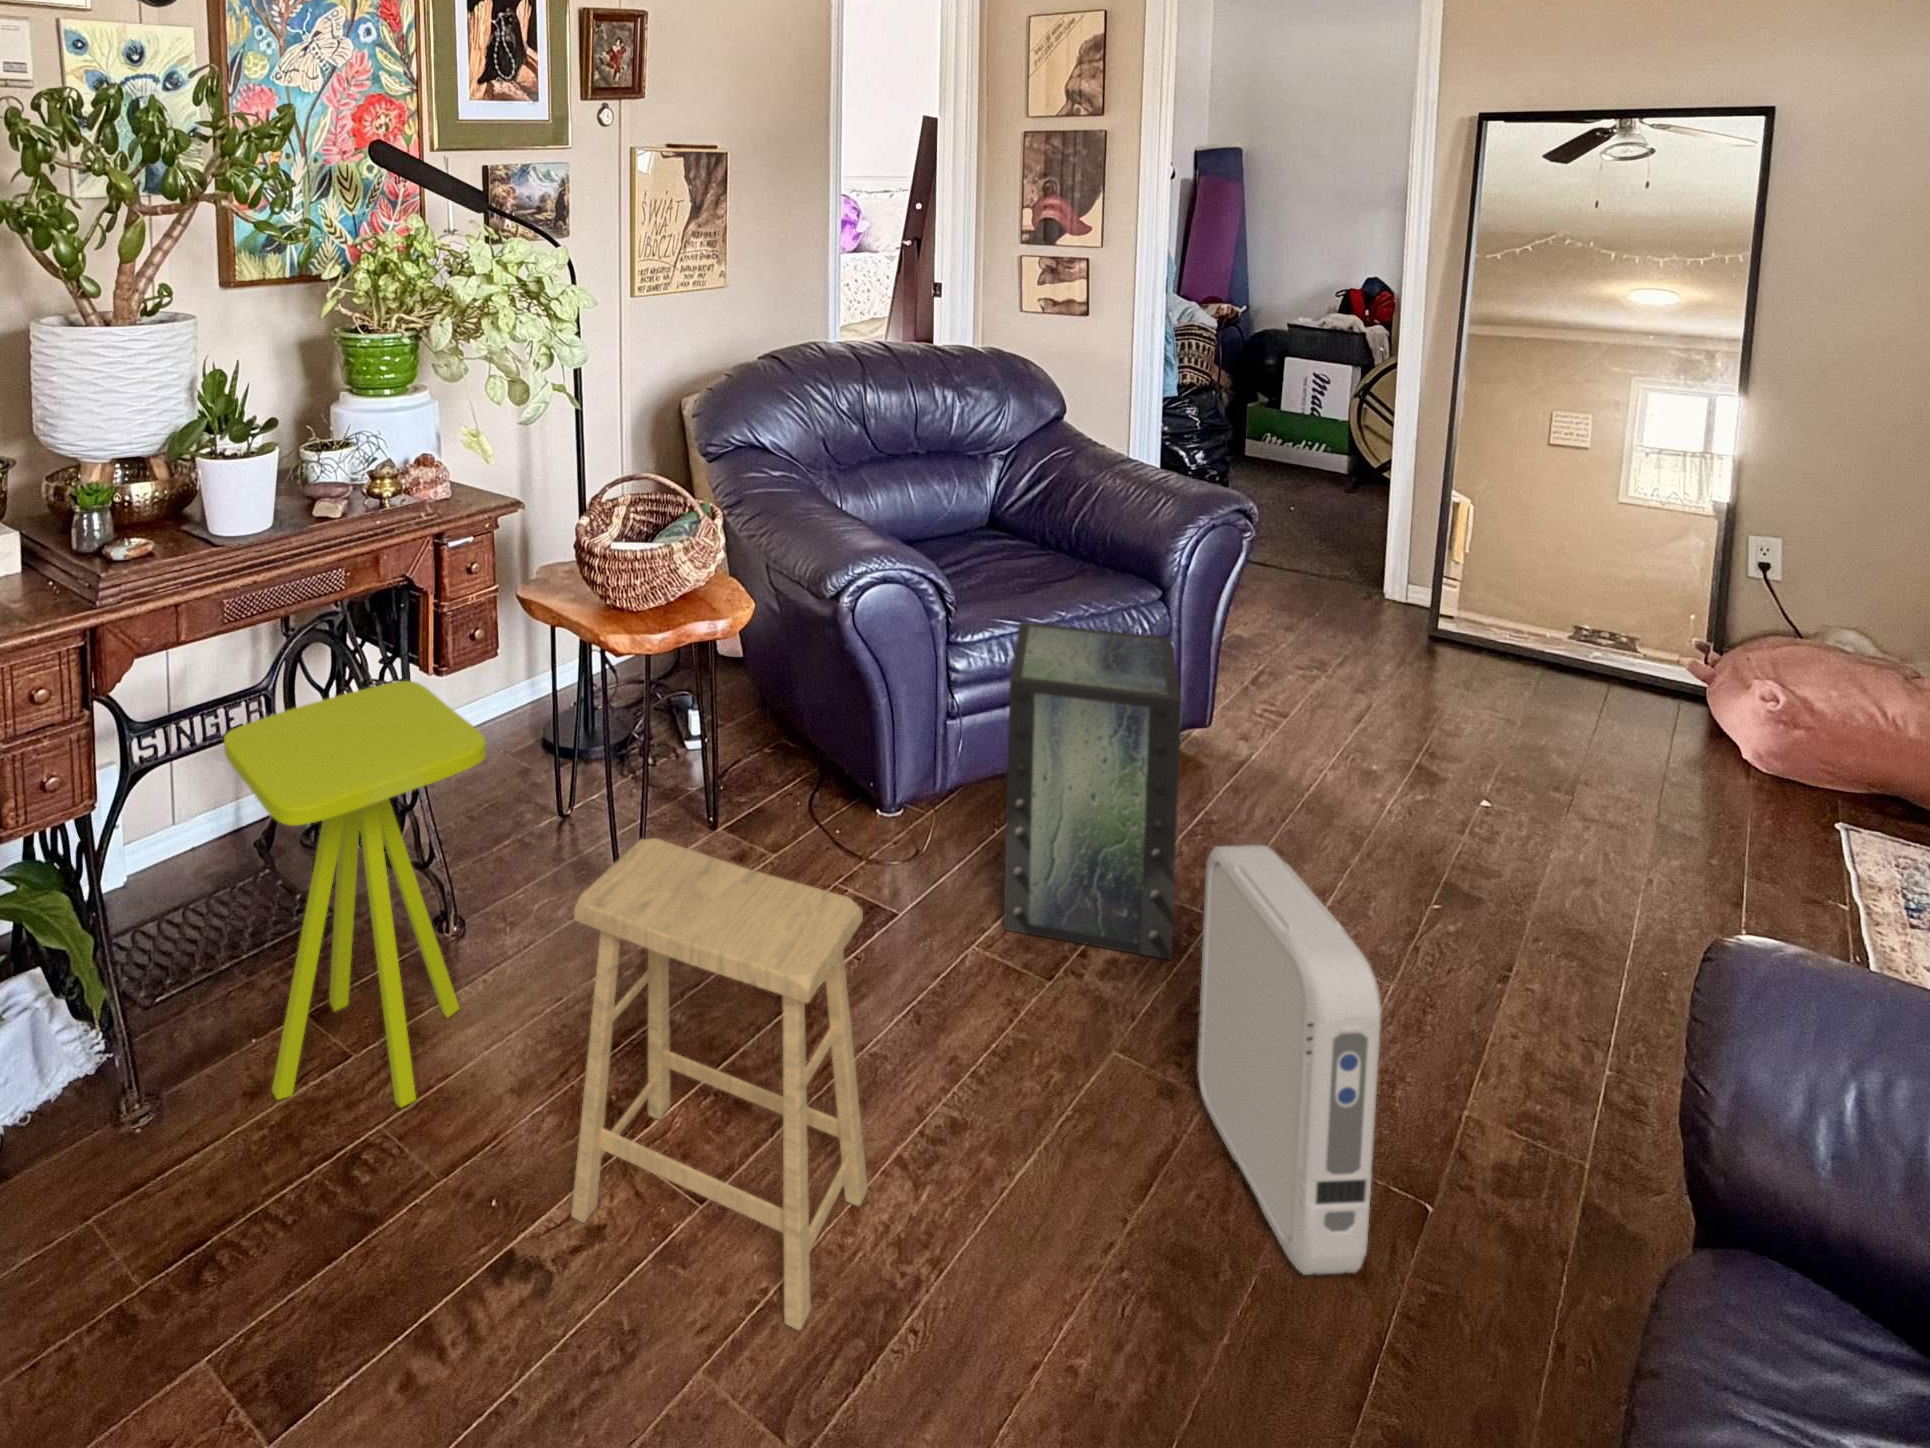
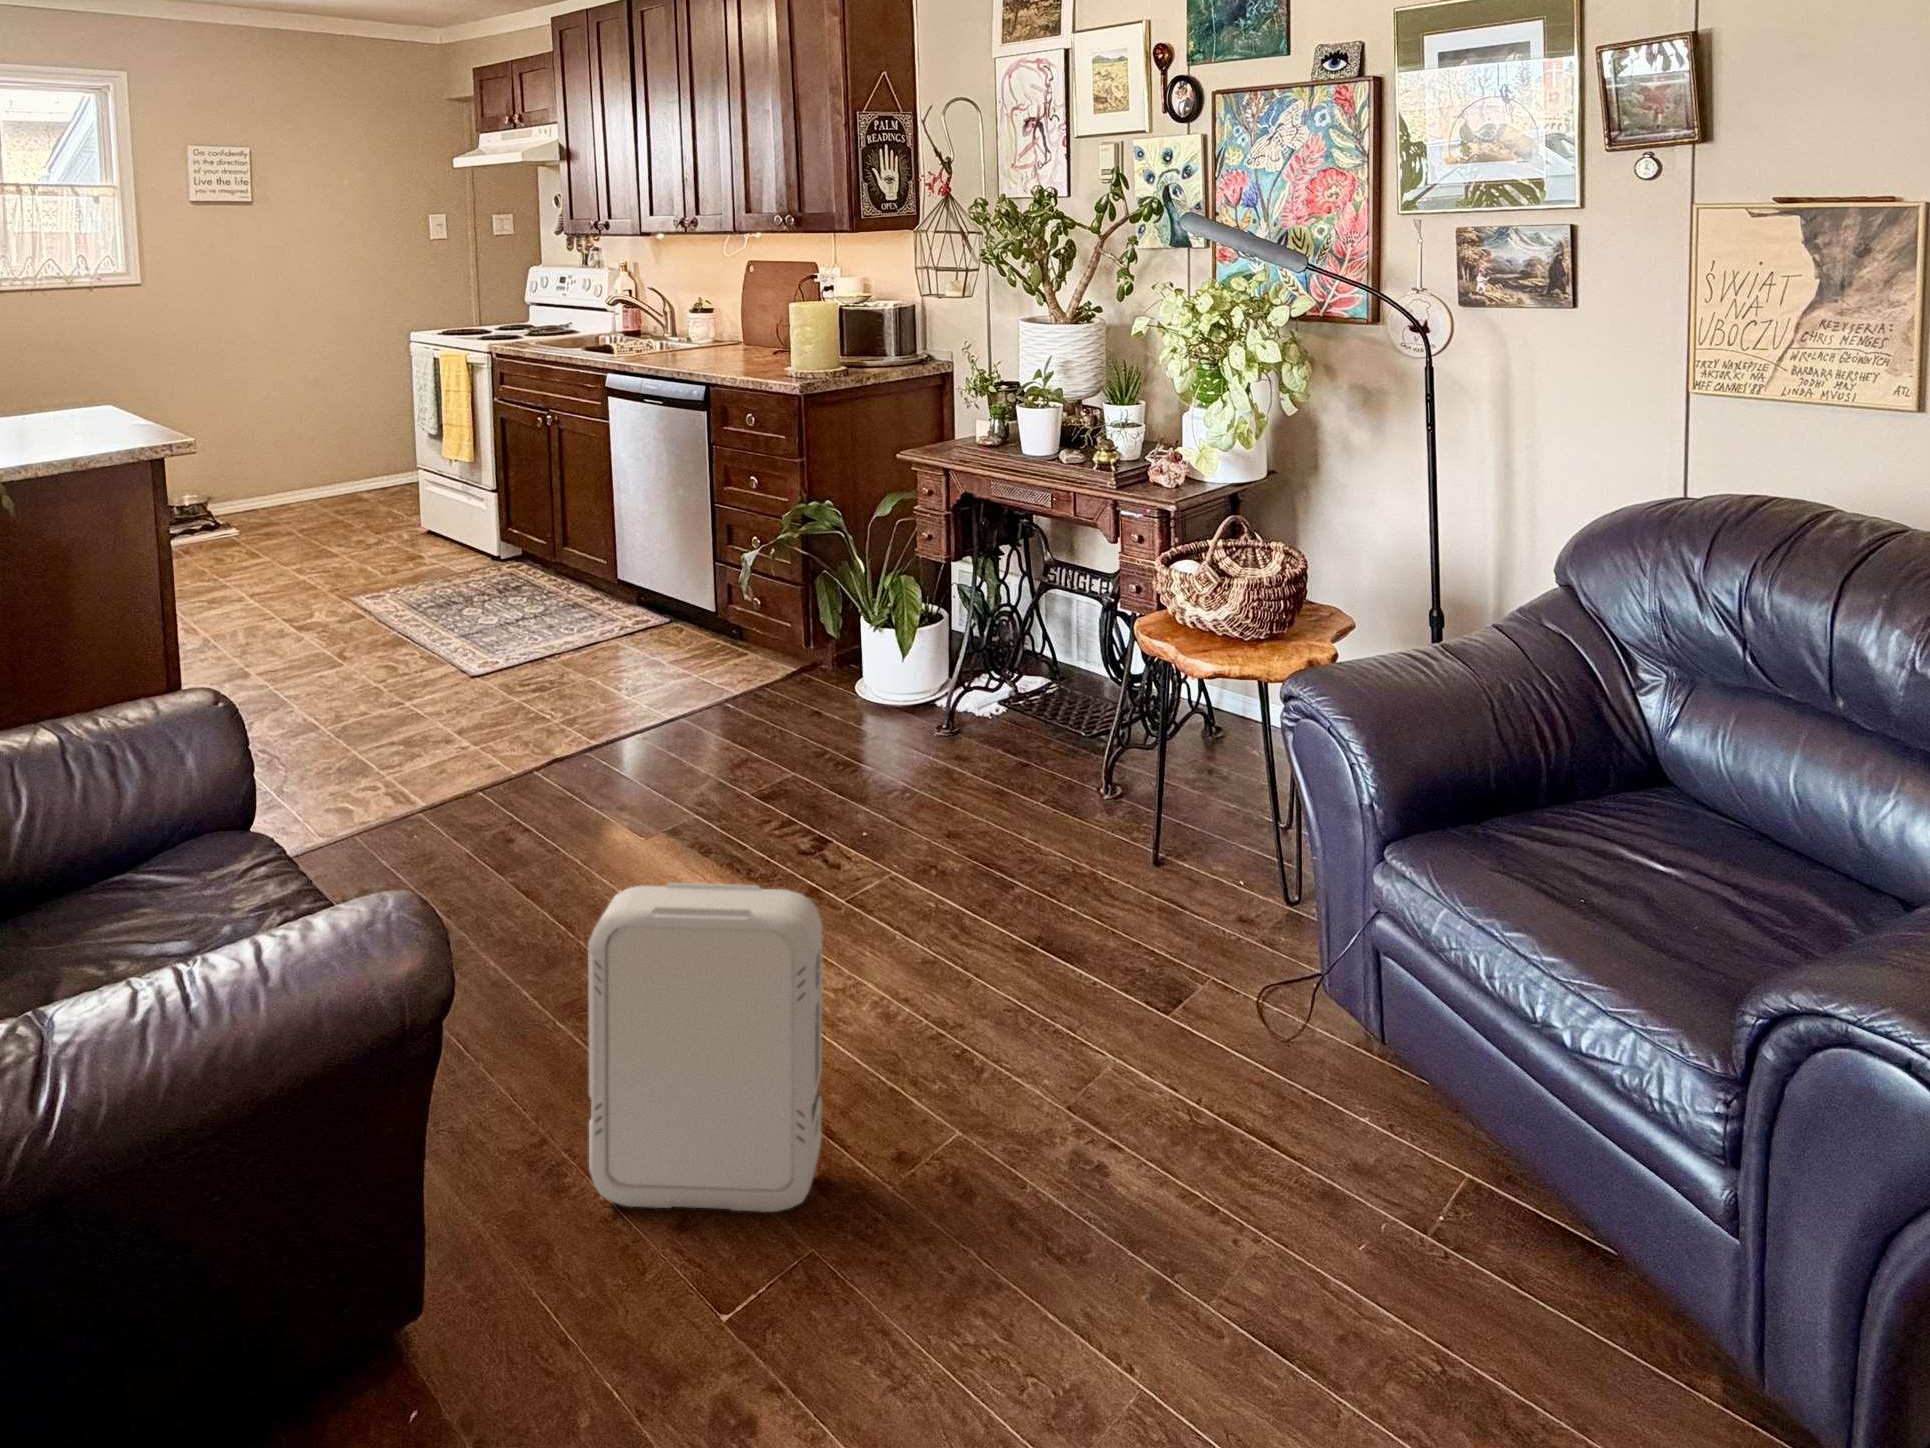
storage box: present [1004,622,1182,959] -> none [1028,800,1280,1297]
side table: present [224,681,486,1107] -> none [882,561,1045,812]
footstool: present [571,838,868,1330] -> none [706,666,896,963]

